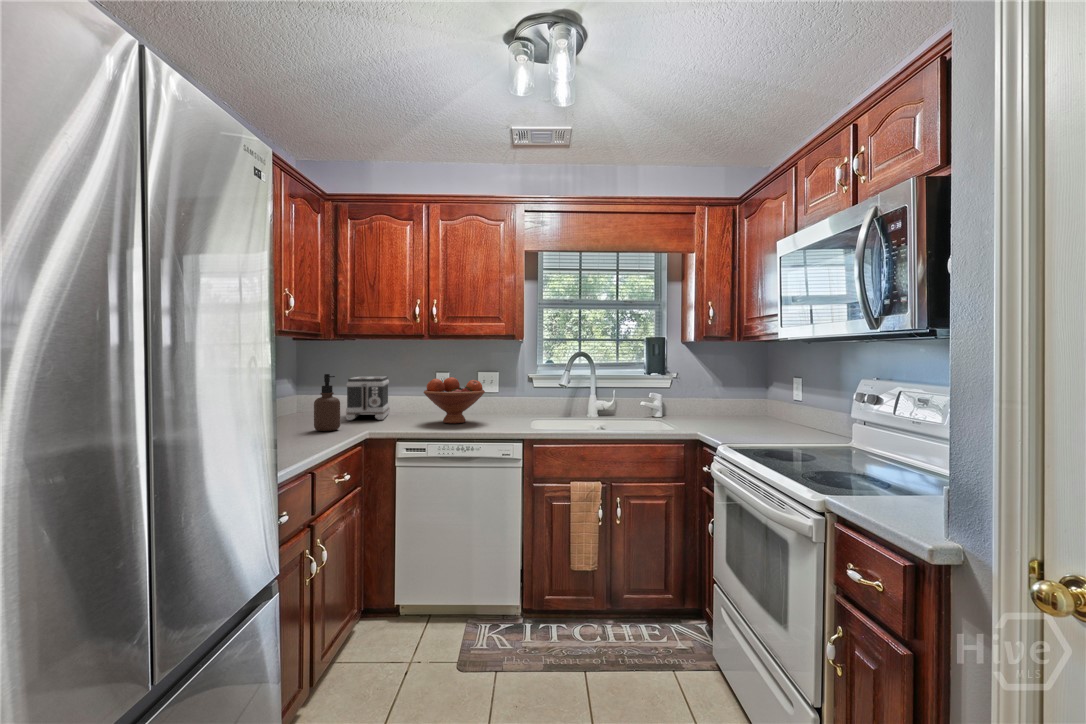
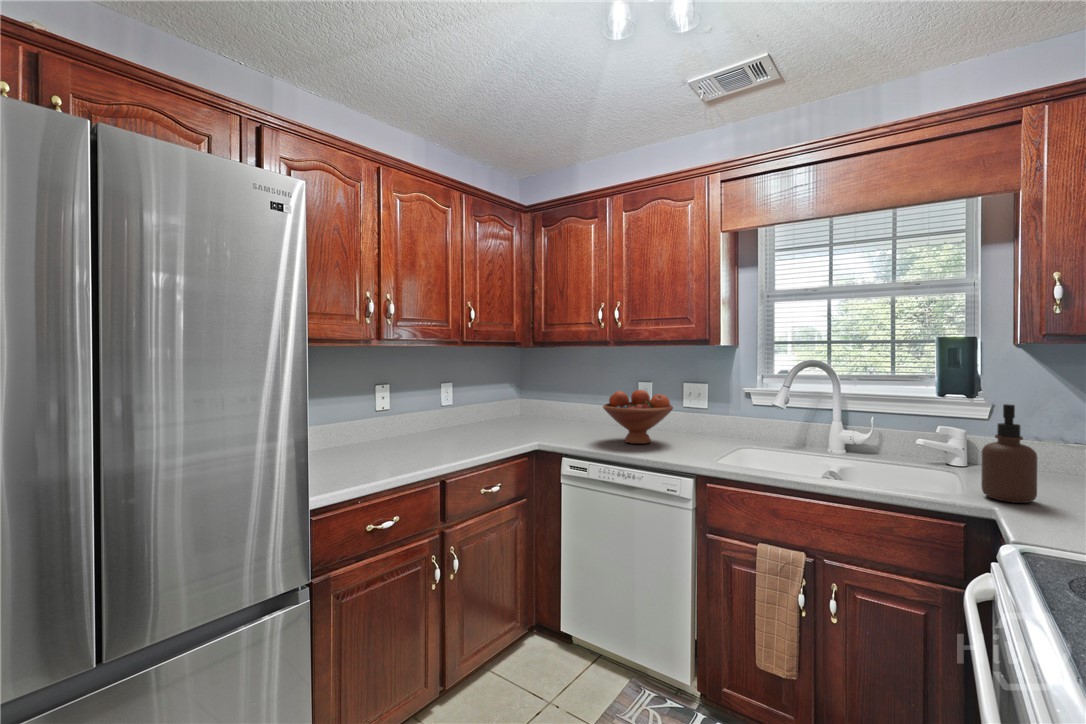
soap dispenser: present [314,374,340,431] -> present [981,404,1037,503]
toaster: present [346,377,389,420] -> none [541,385,596,432]

